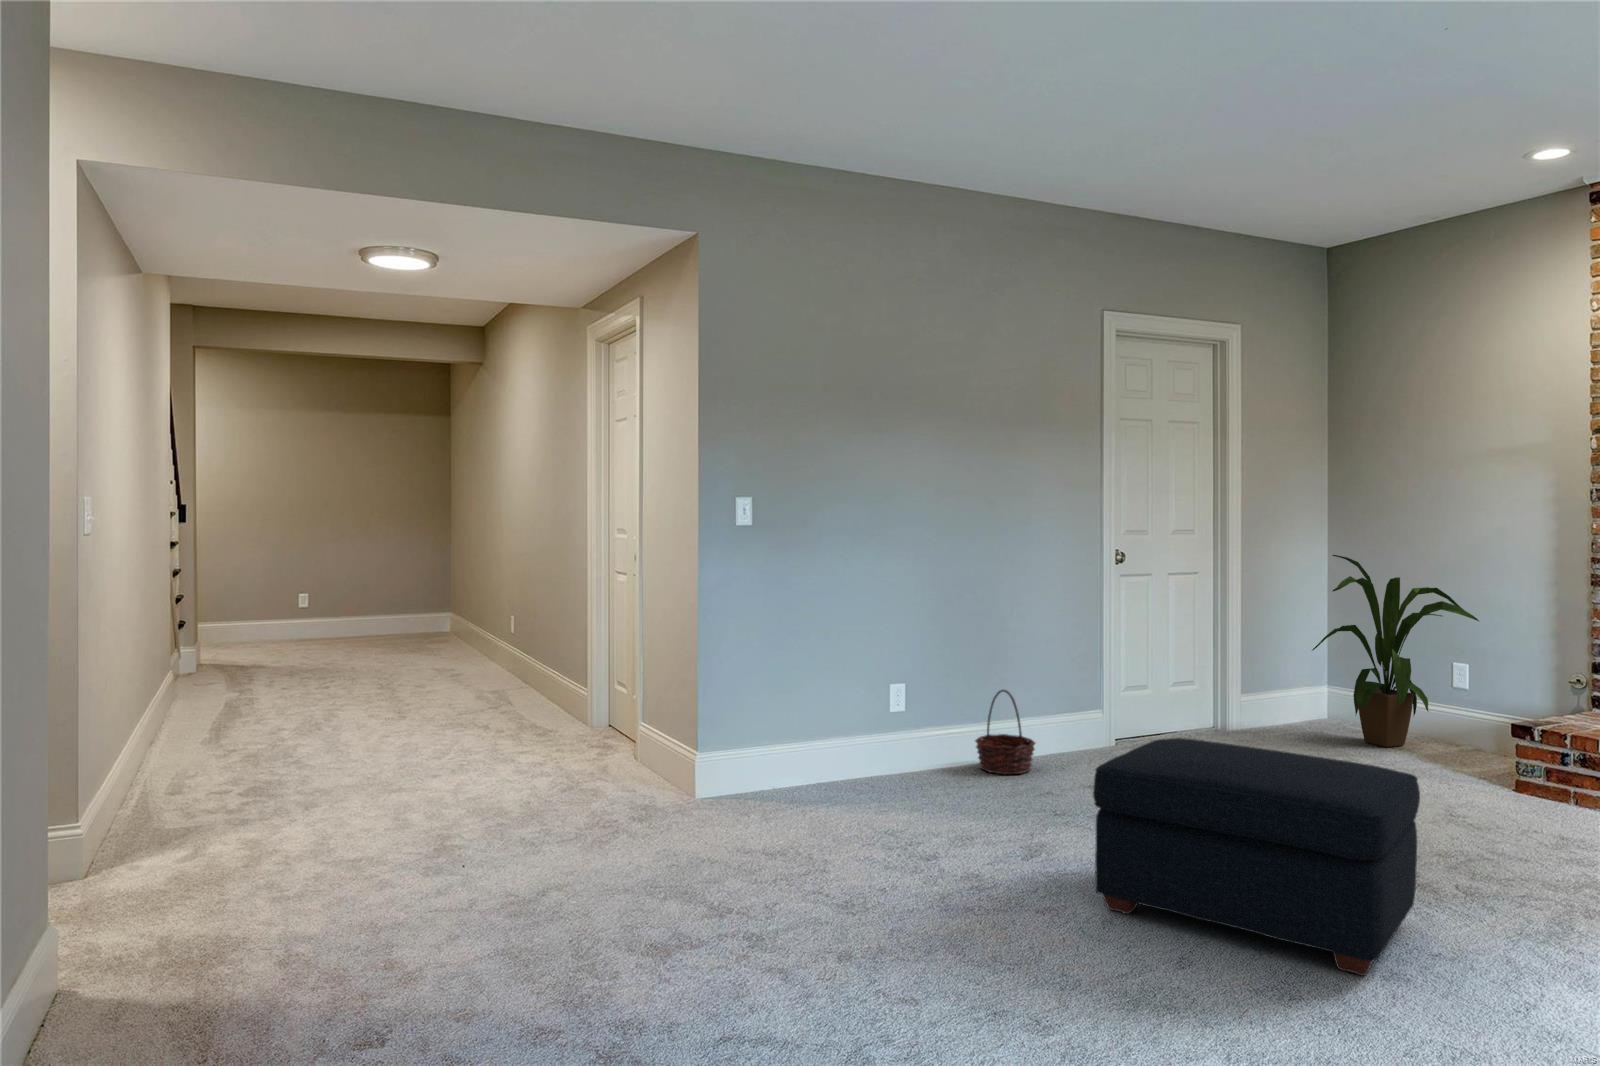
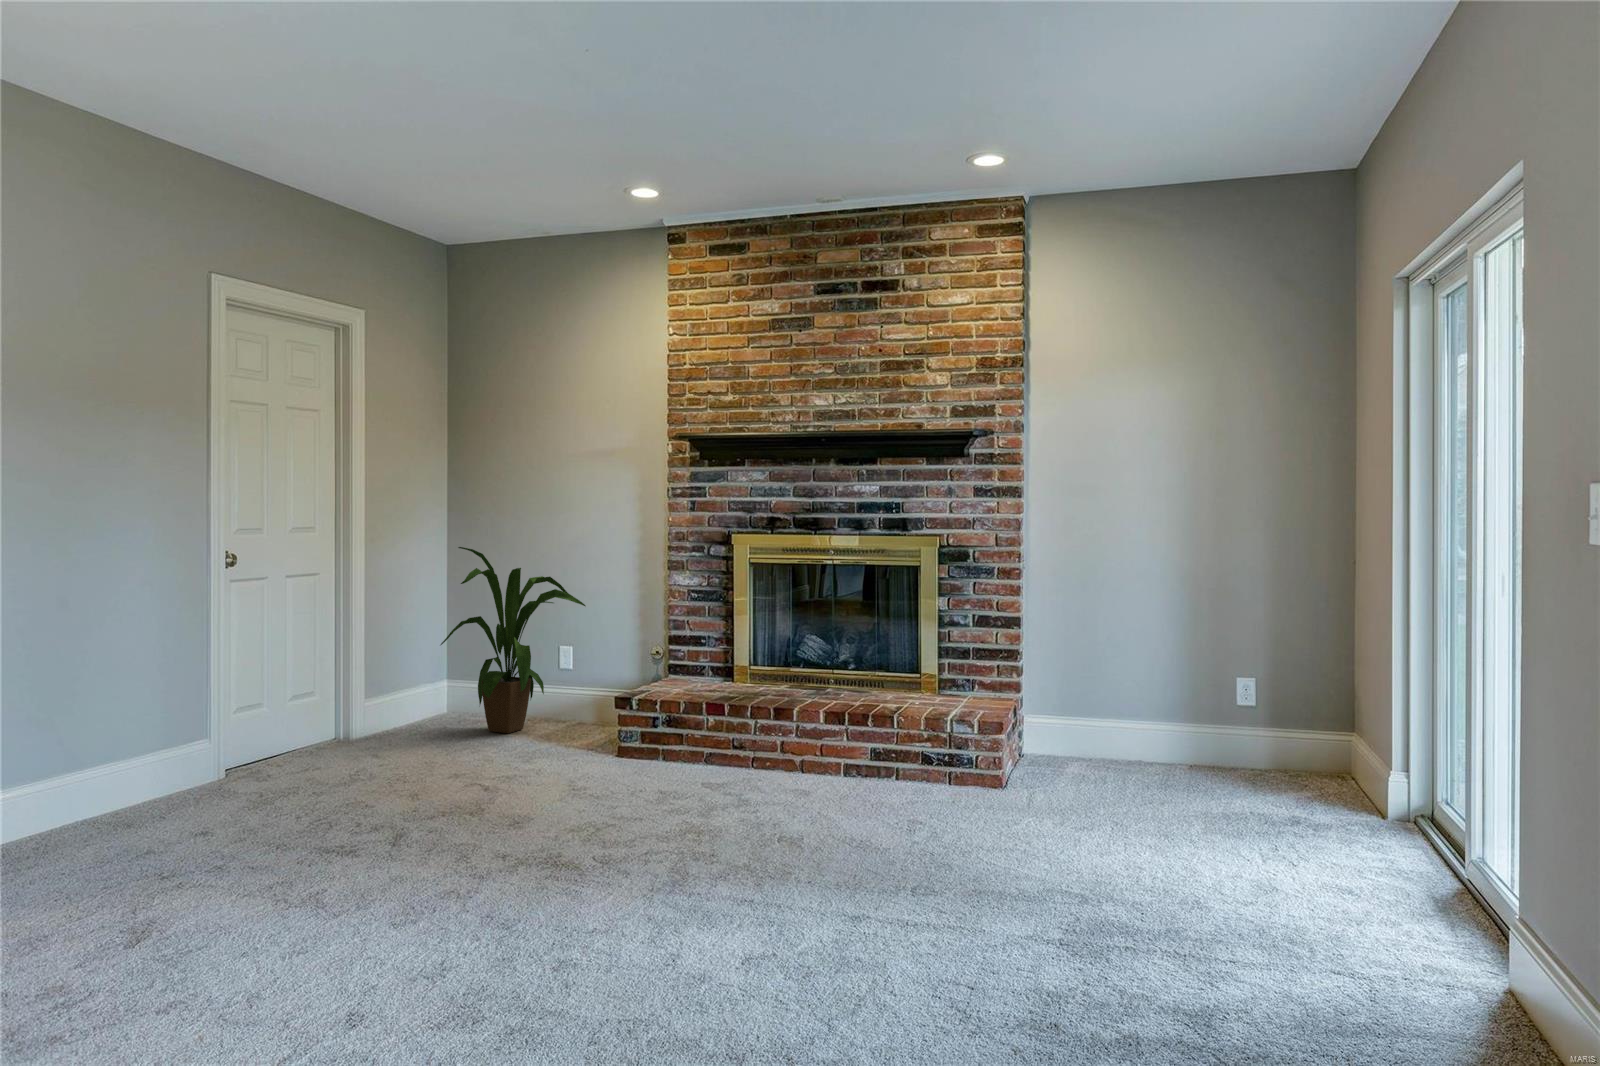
basket: present [975,690,1035,774] -> none [29,729,124,842]
ottoman: present [1093,738,1420,976] -> none [234,758,574,982]

